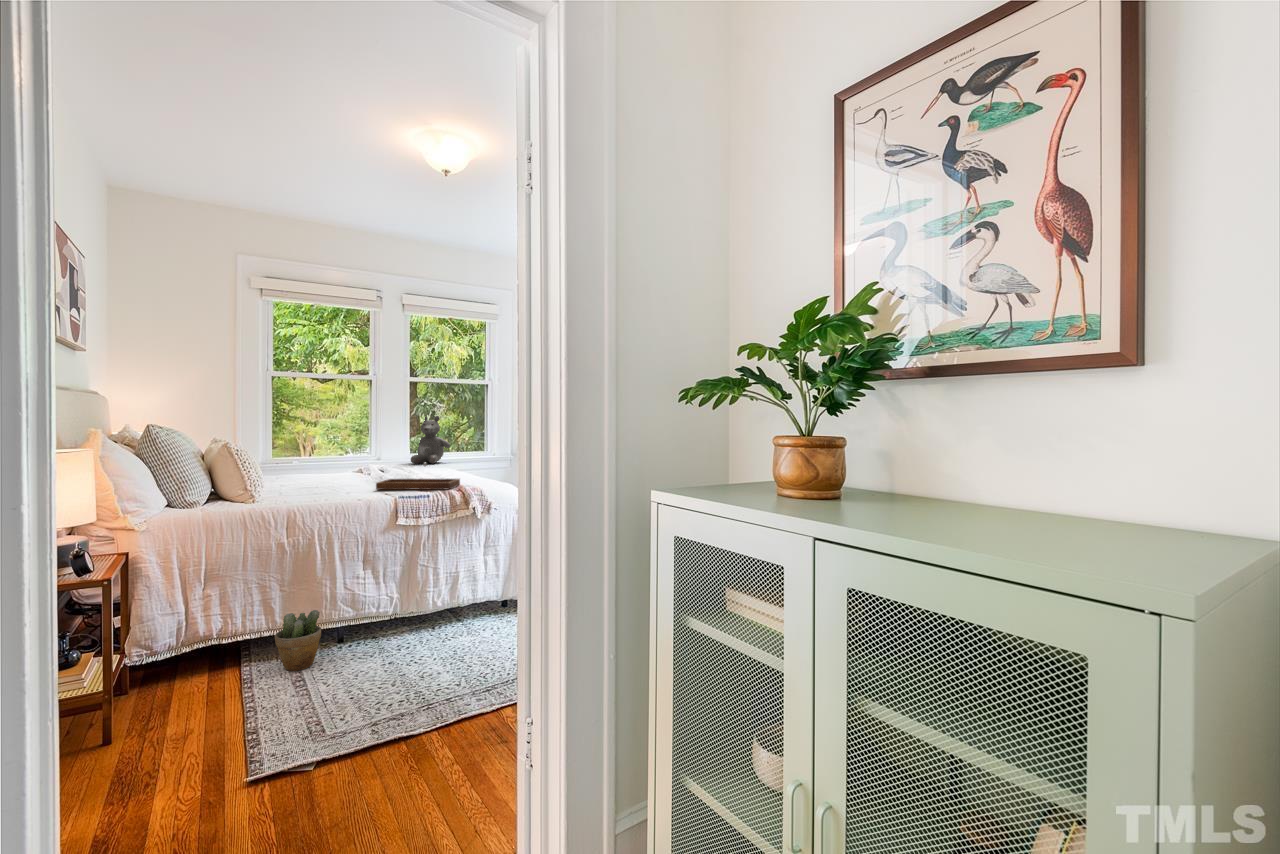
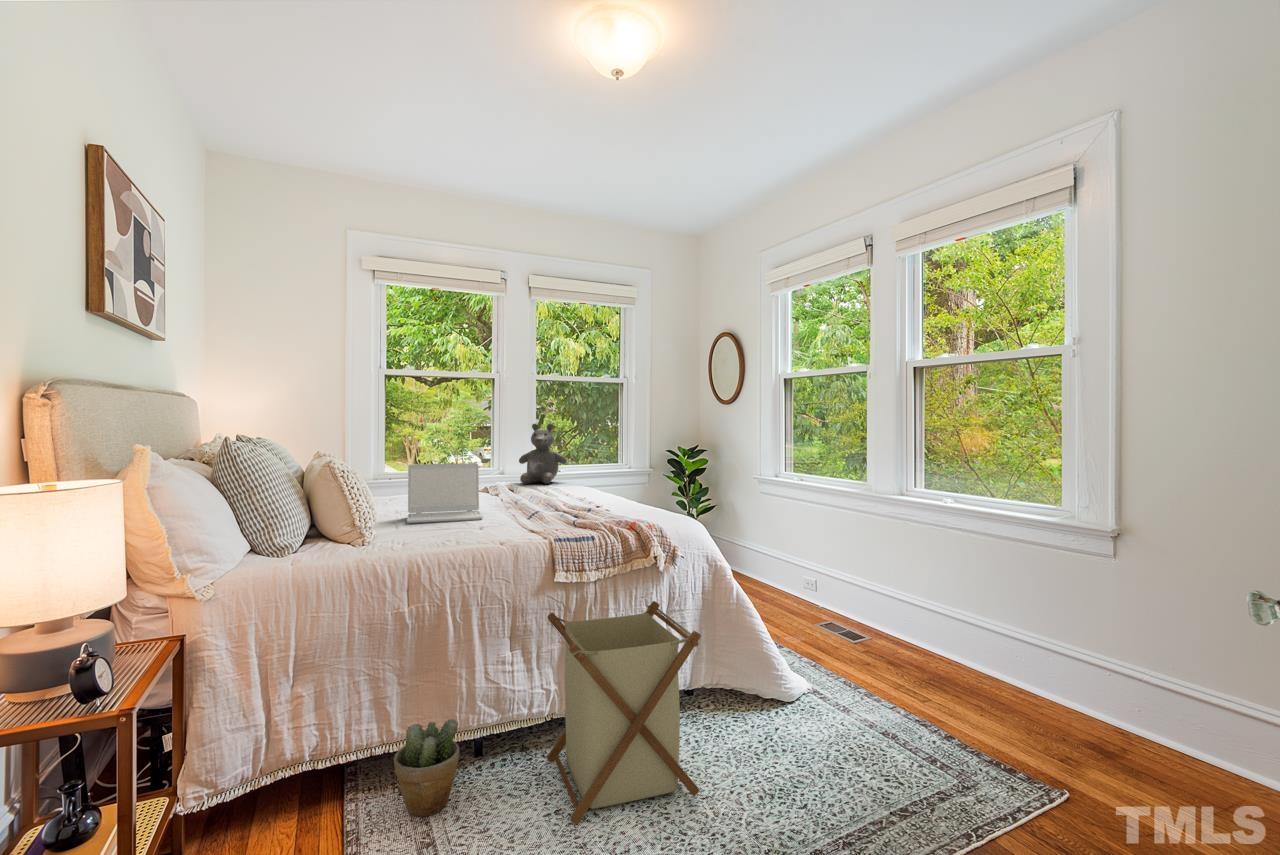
laptop: none [299,446,359,488] -> present [407,463,483,523]
tray: present [376,463,460,490] -> none [515,488,623,528]
laundry basket: none [389,537,484,671] -> present [547,601,701,824]

